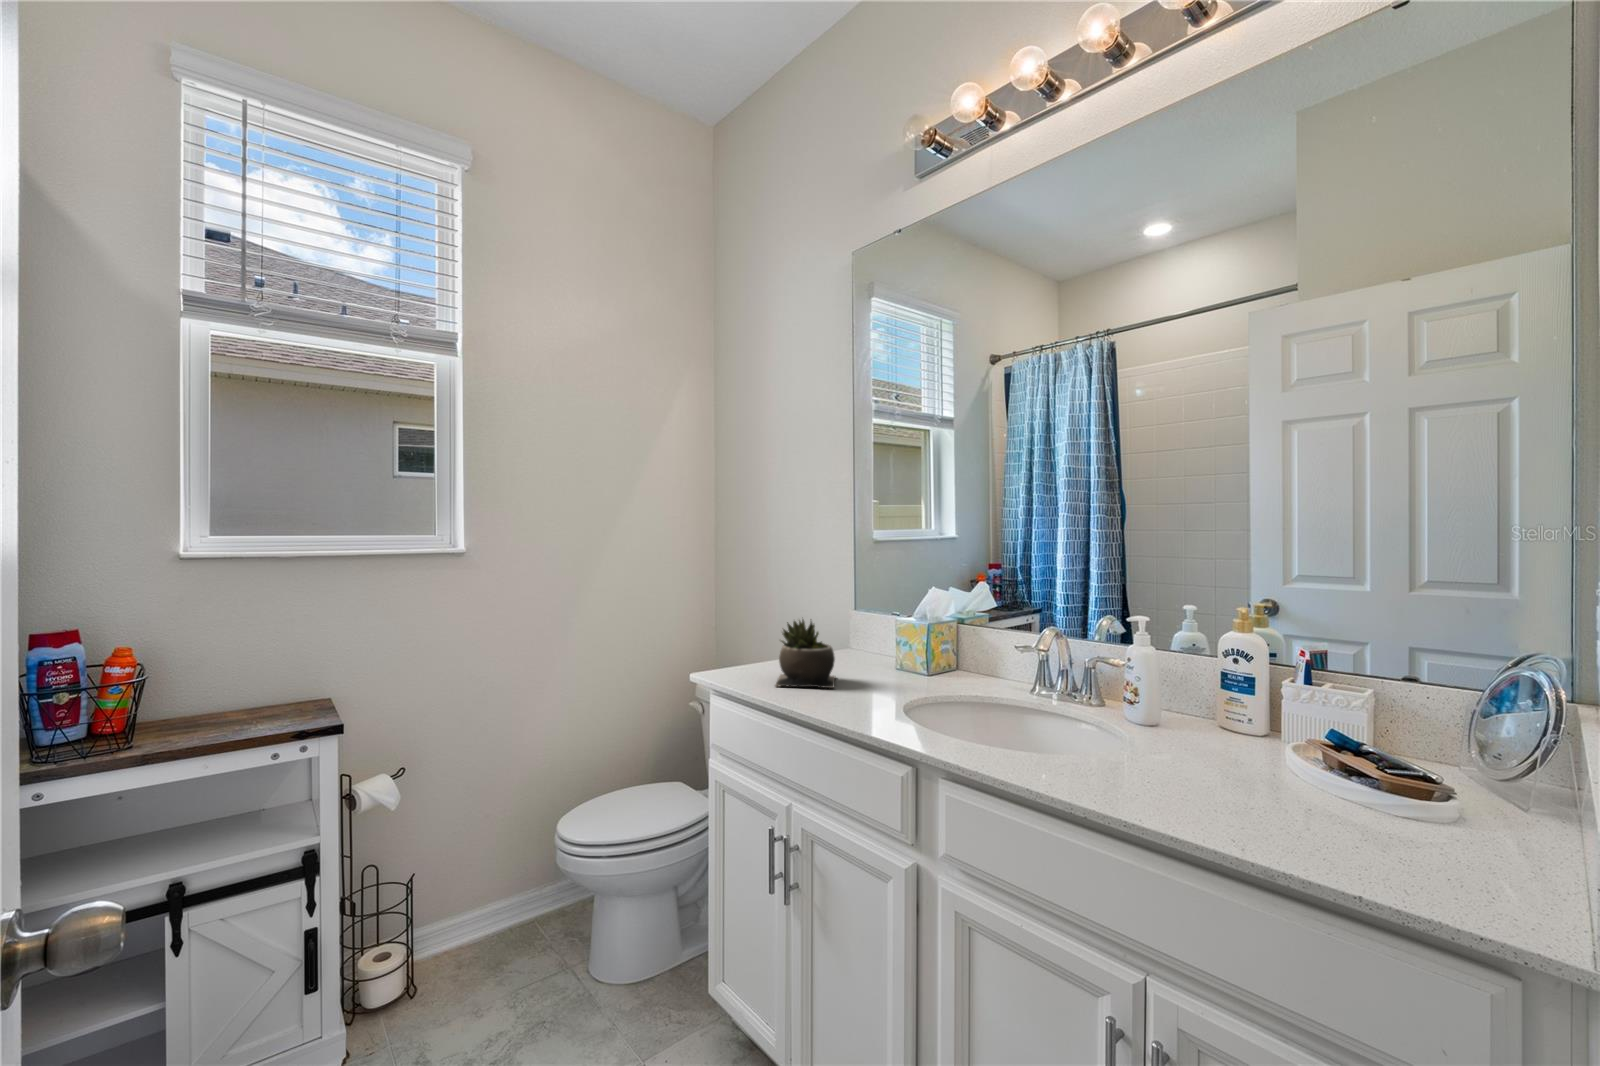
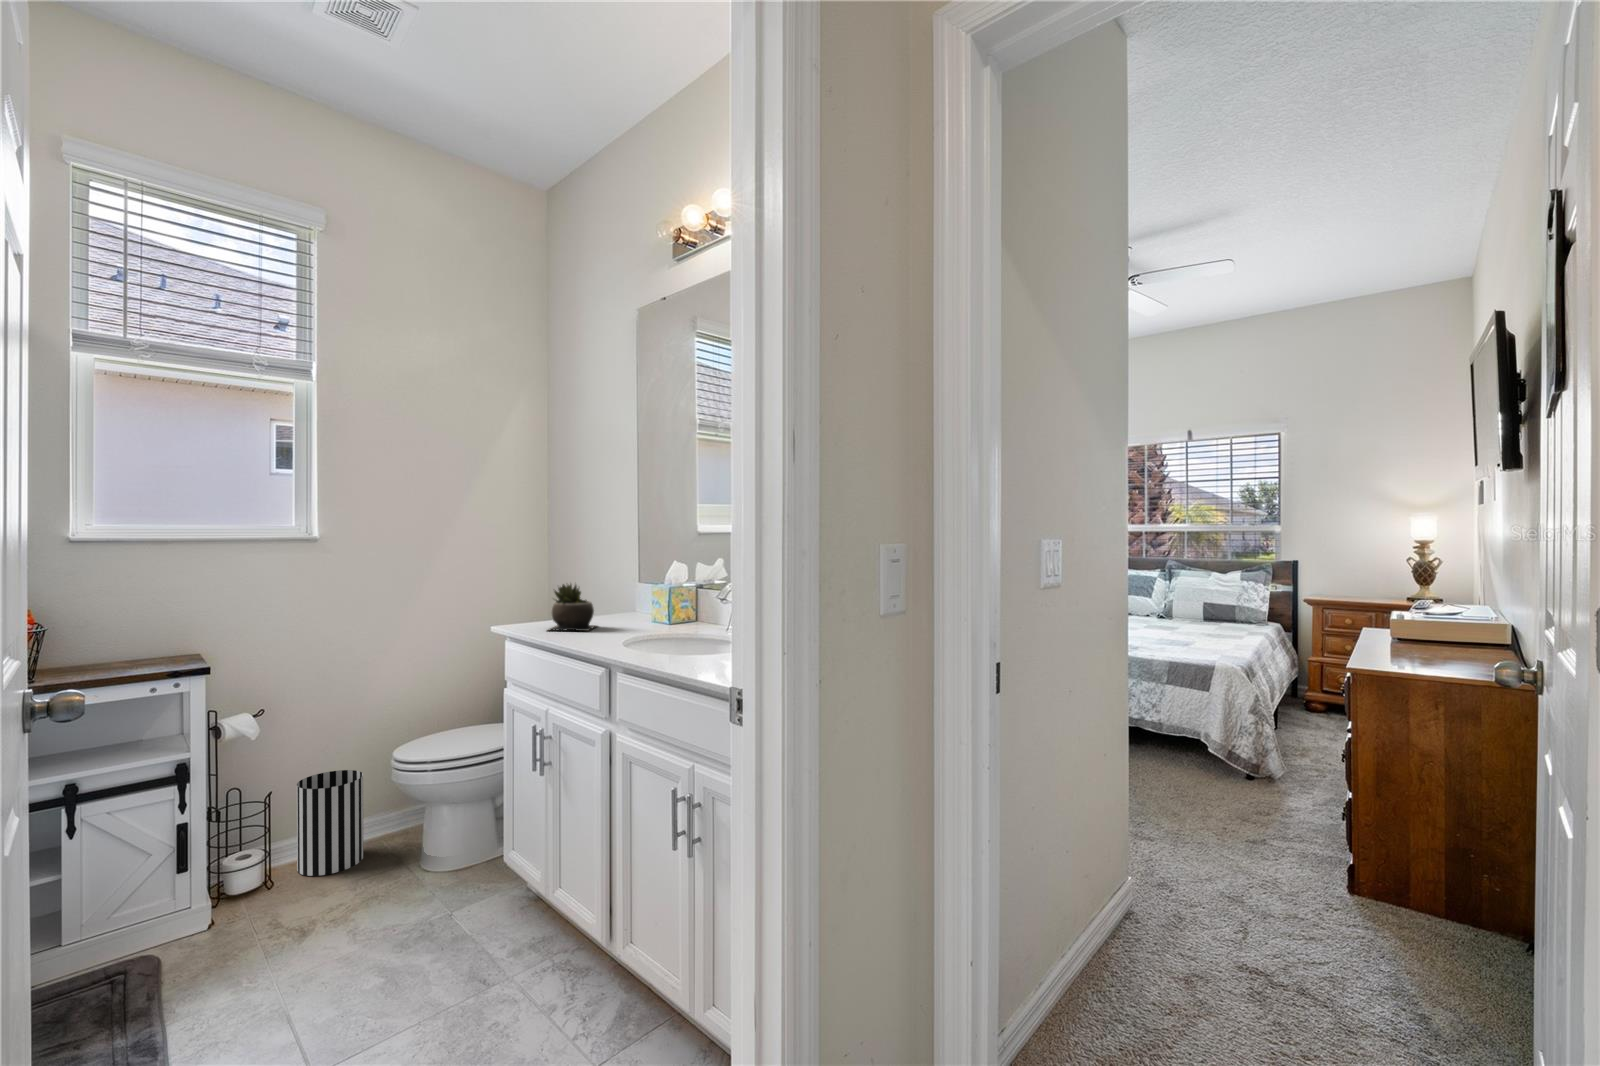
wastebasket: none [444,842,521,984] -> present [297,770,363,876]

